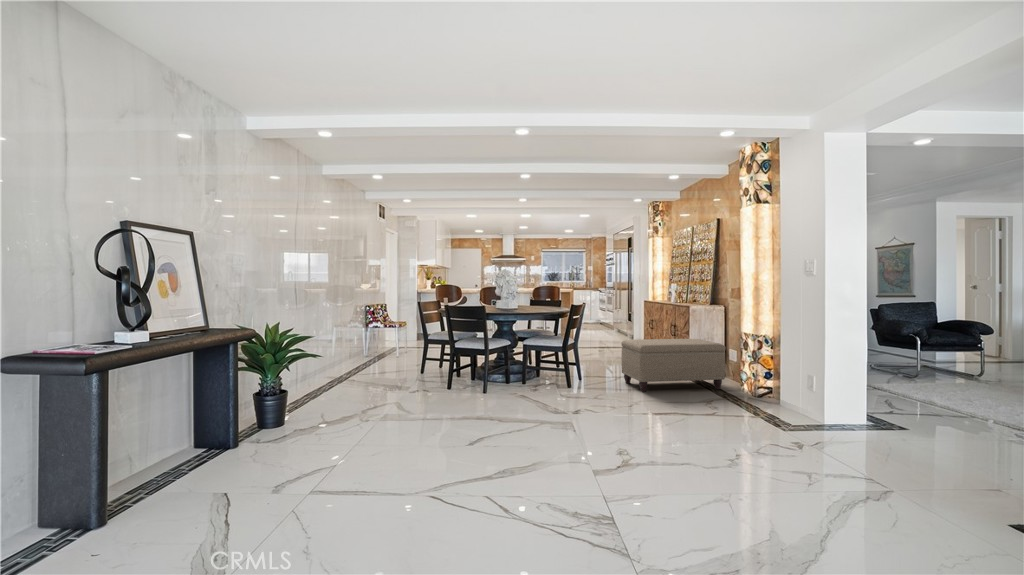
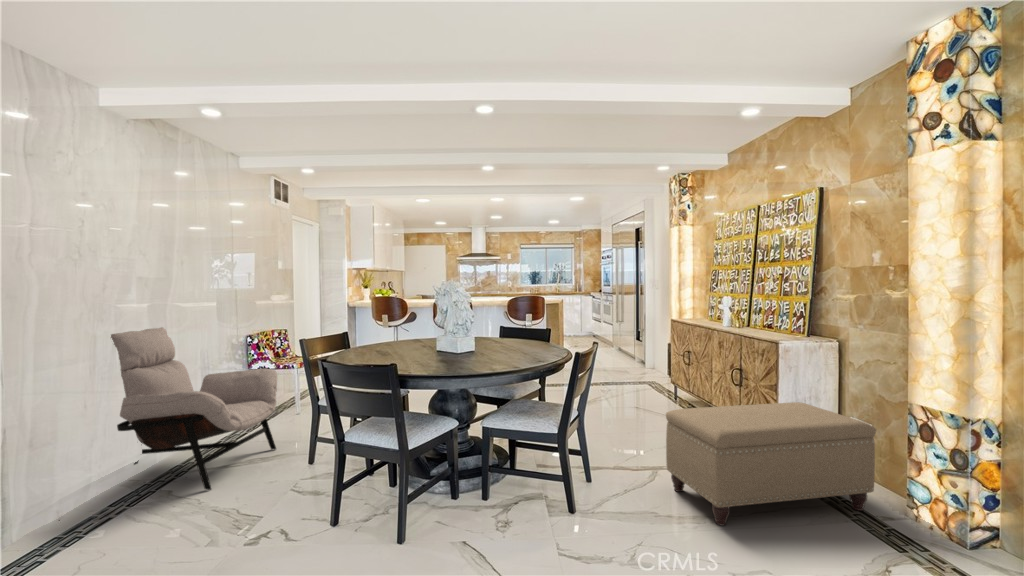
lounge chair: none [324,297,404,379] -> present [111,328,277,490]

